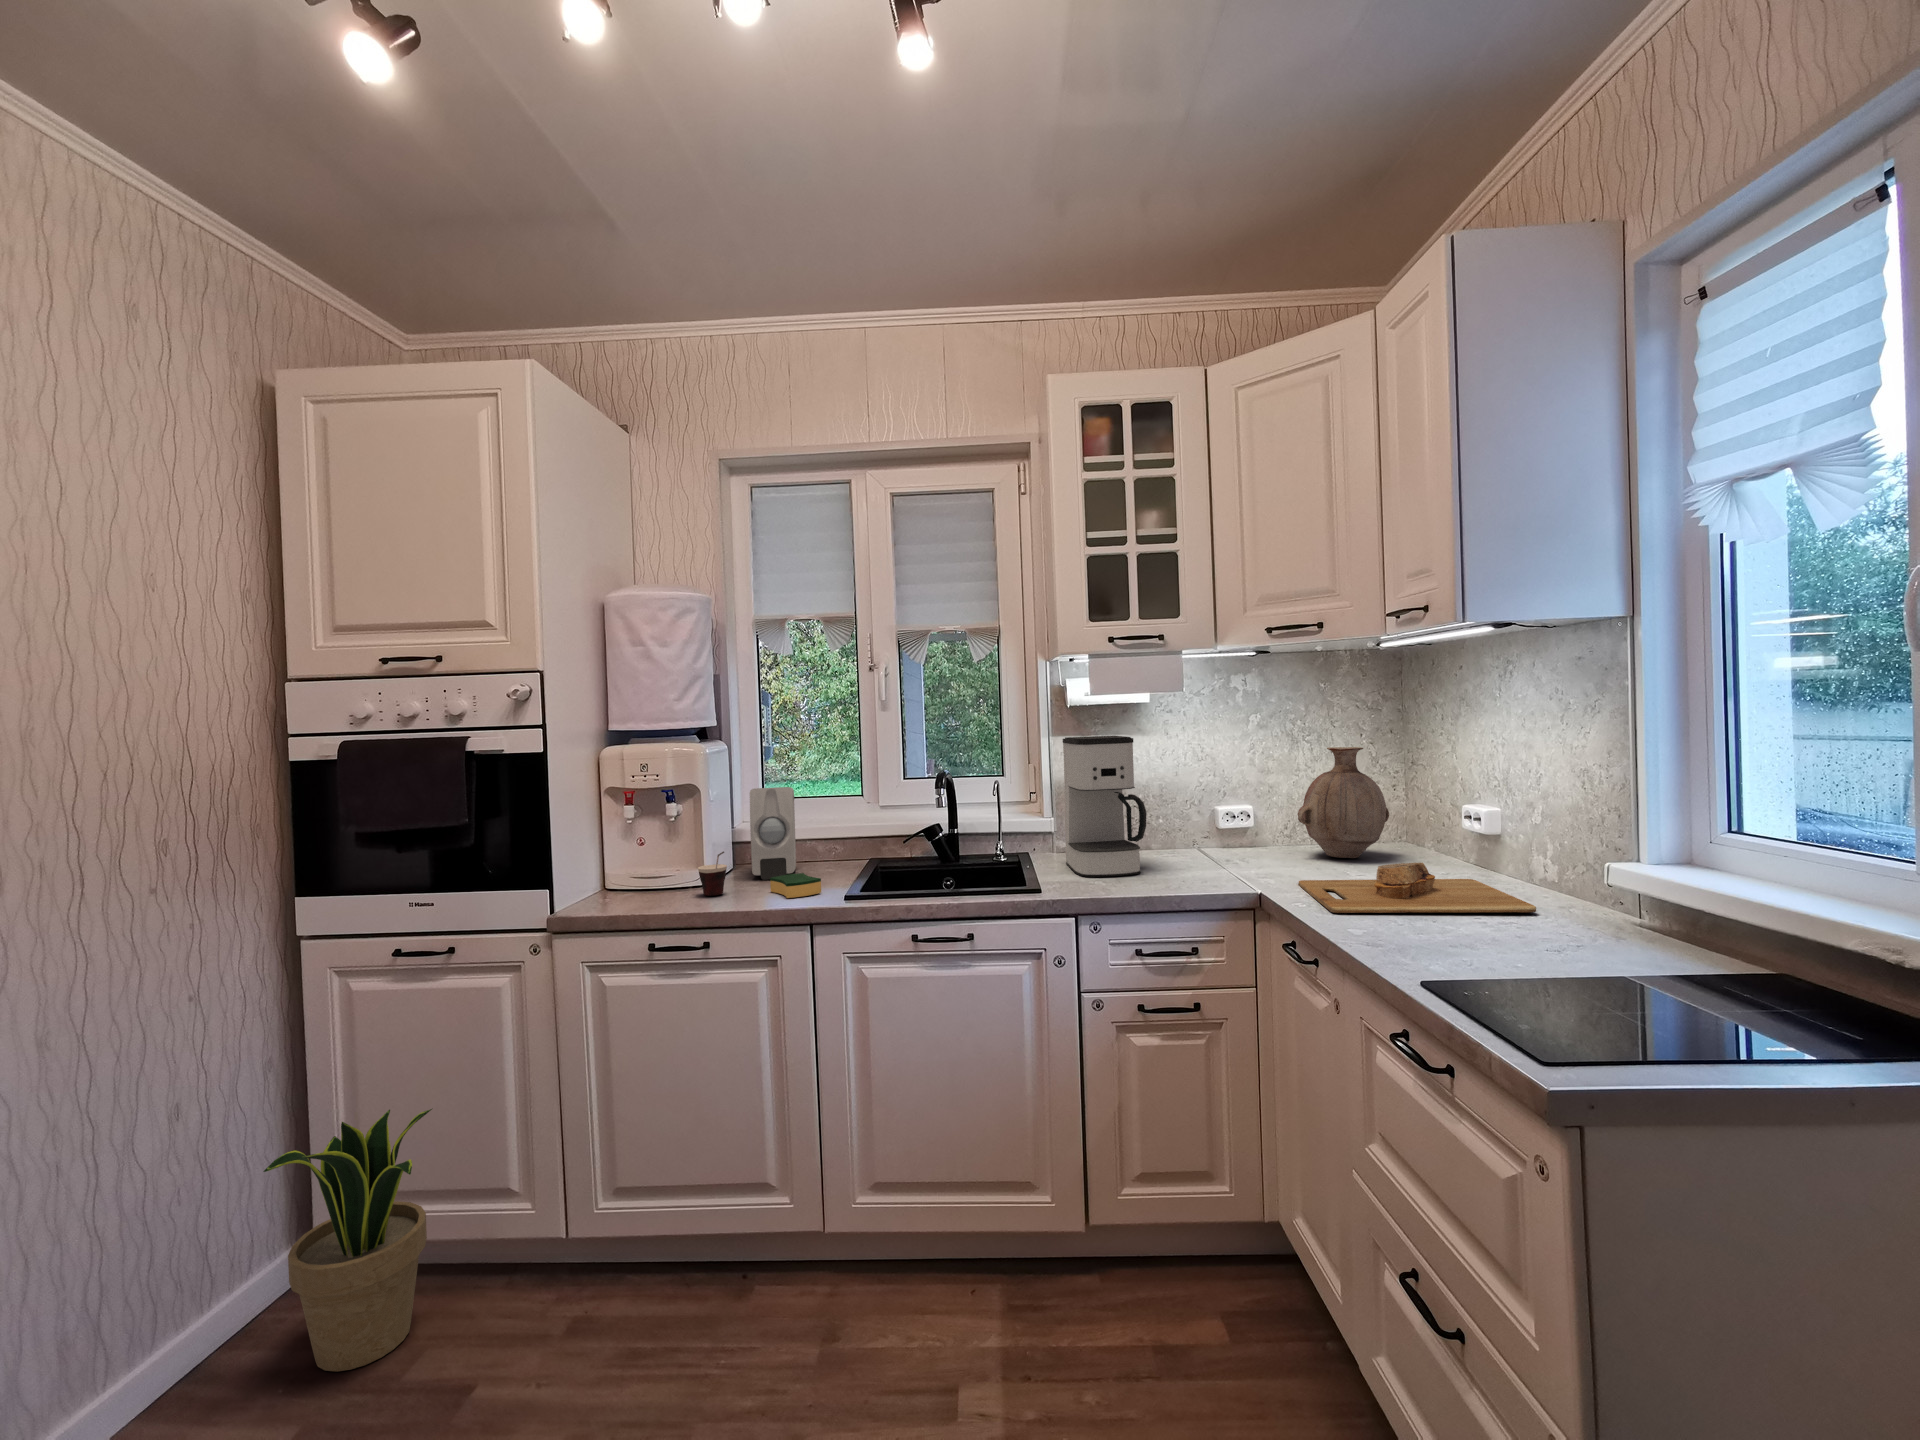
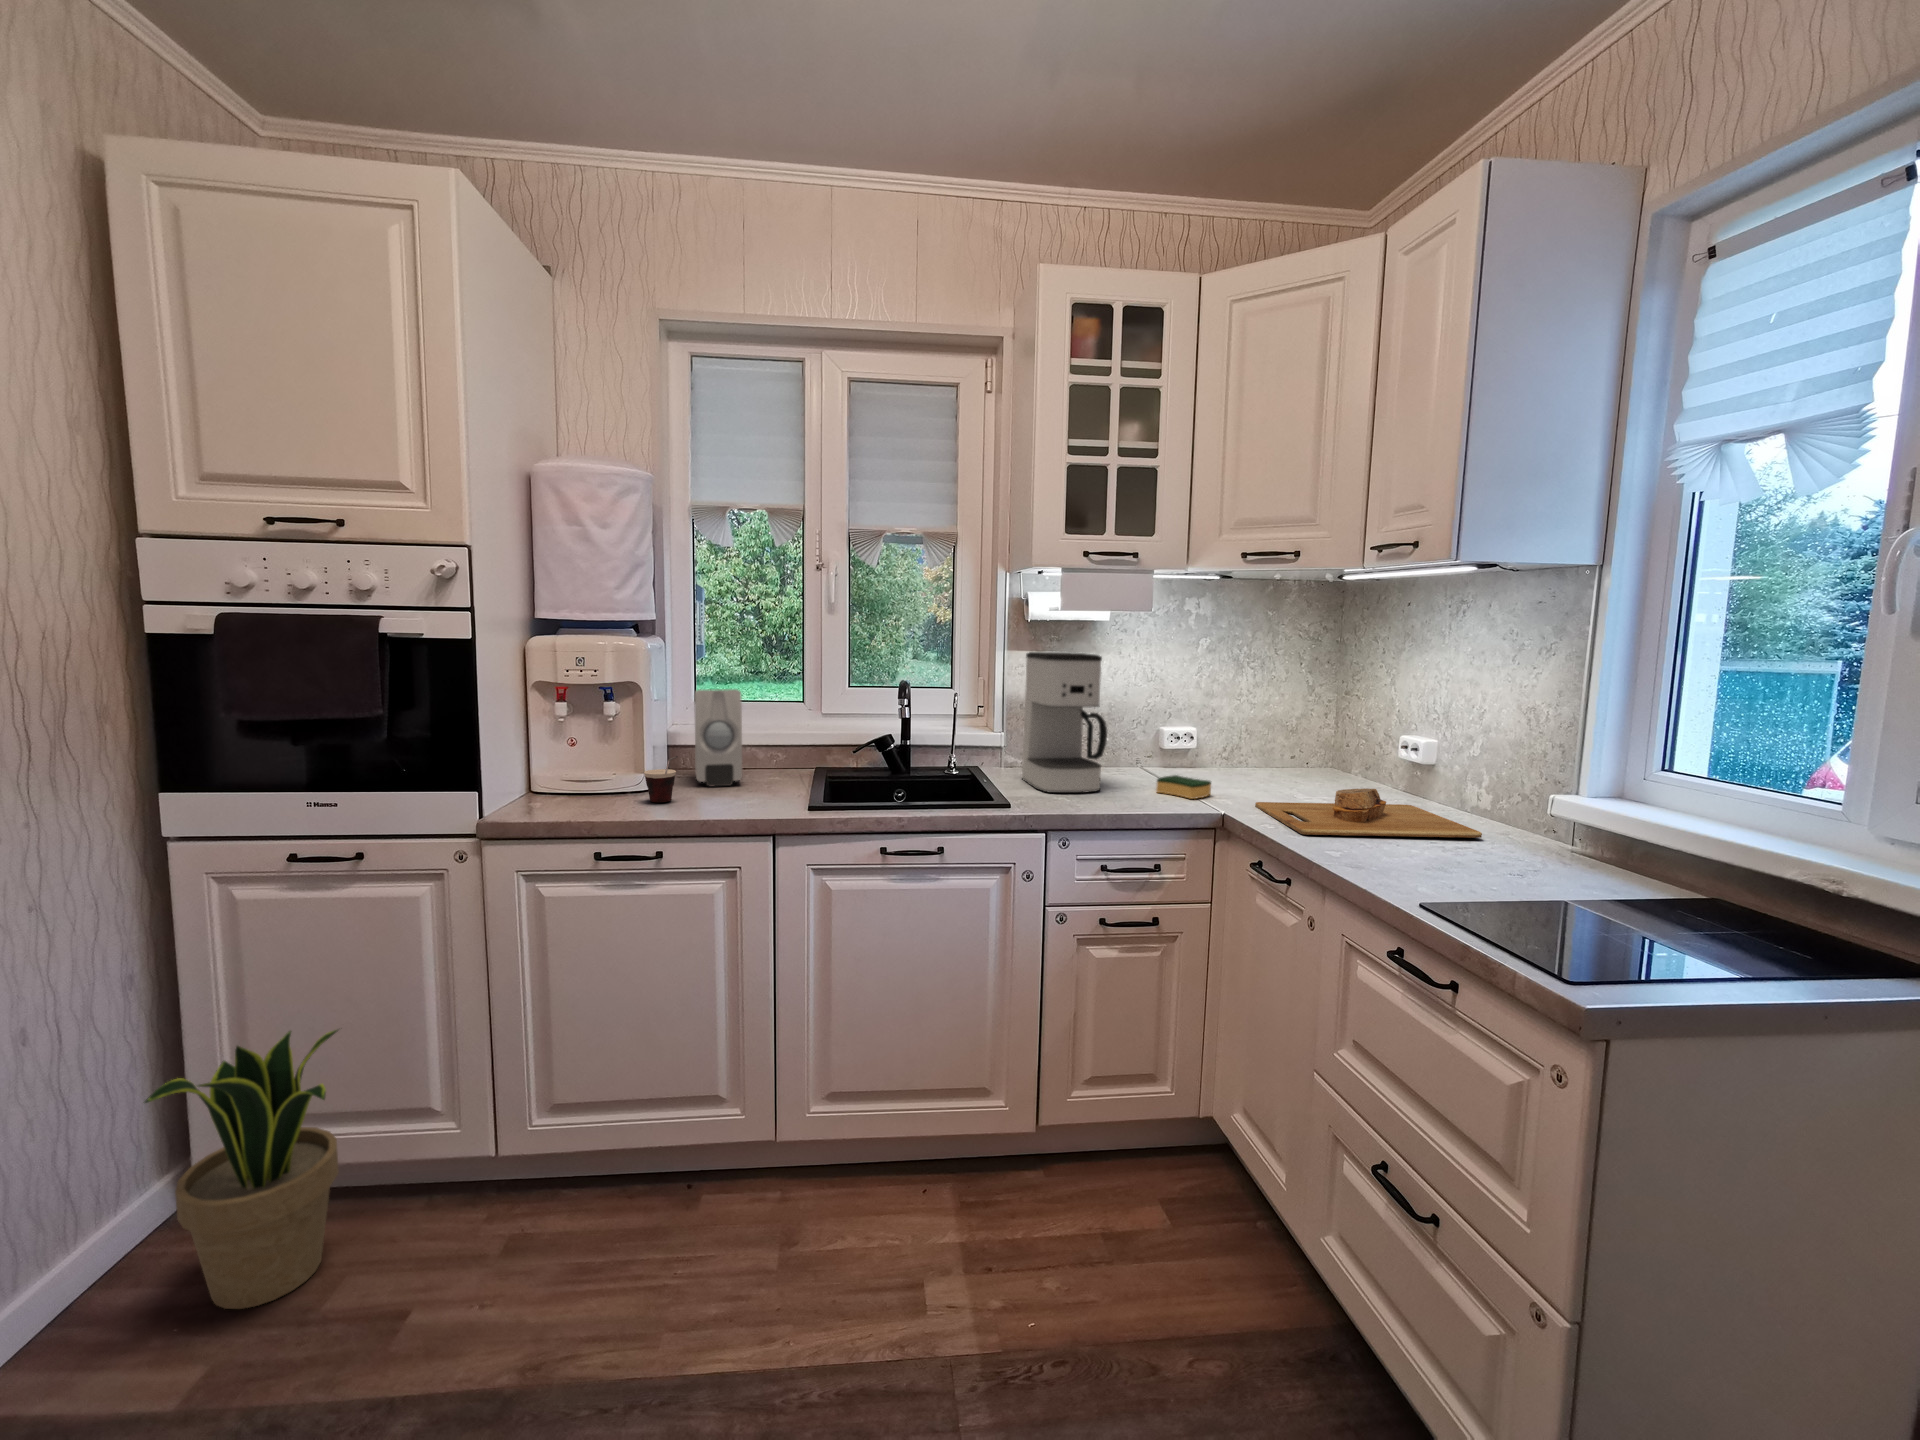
vase: present [1297,747,1389,858] -> none [1244,675,1326,782]
sponge: present [770,873,821,898] -> present [1156,775,1211,799]

